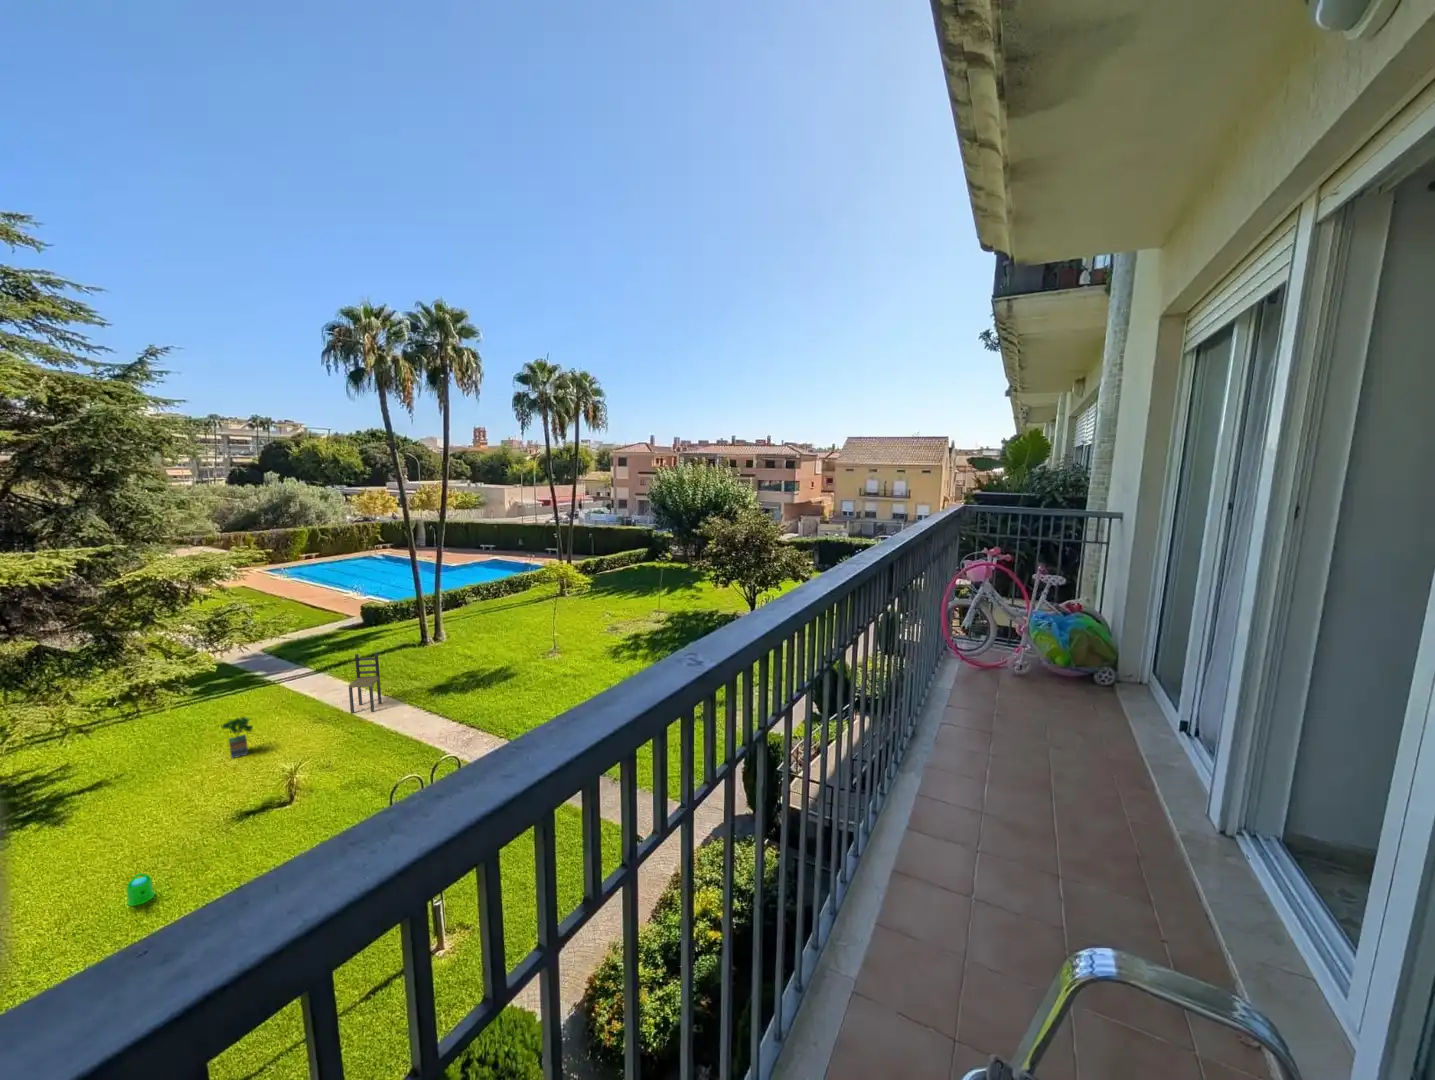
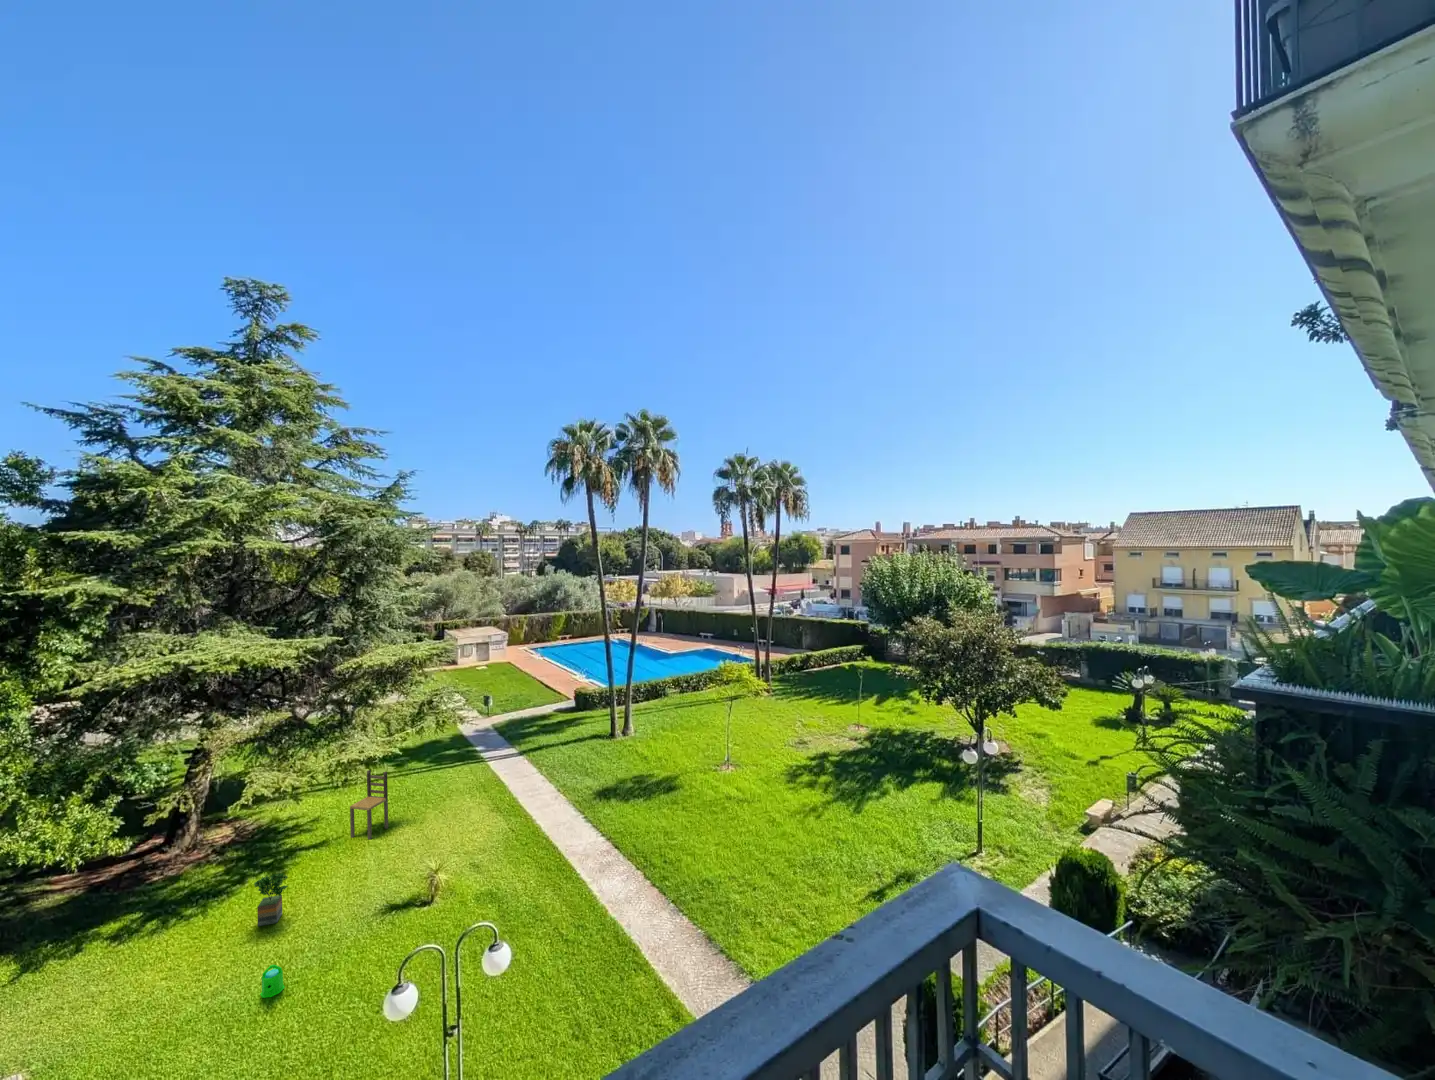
chair: present [349,653,382,714] -> present [350,770,388,840]
potted tree: present [222,717,253,758] -> present [254,873,288,926]

